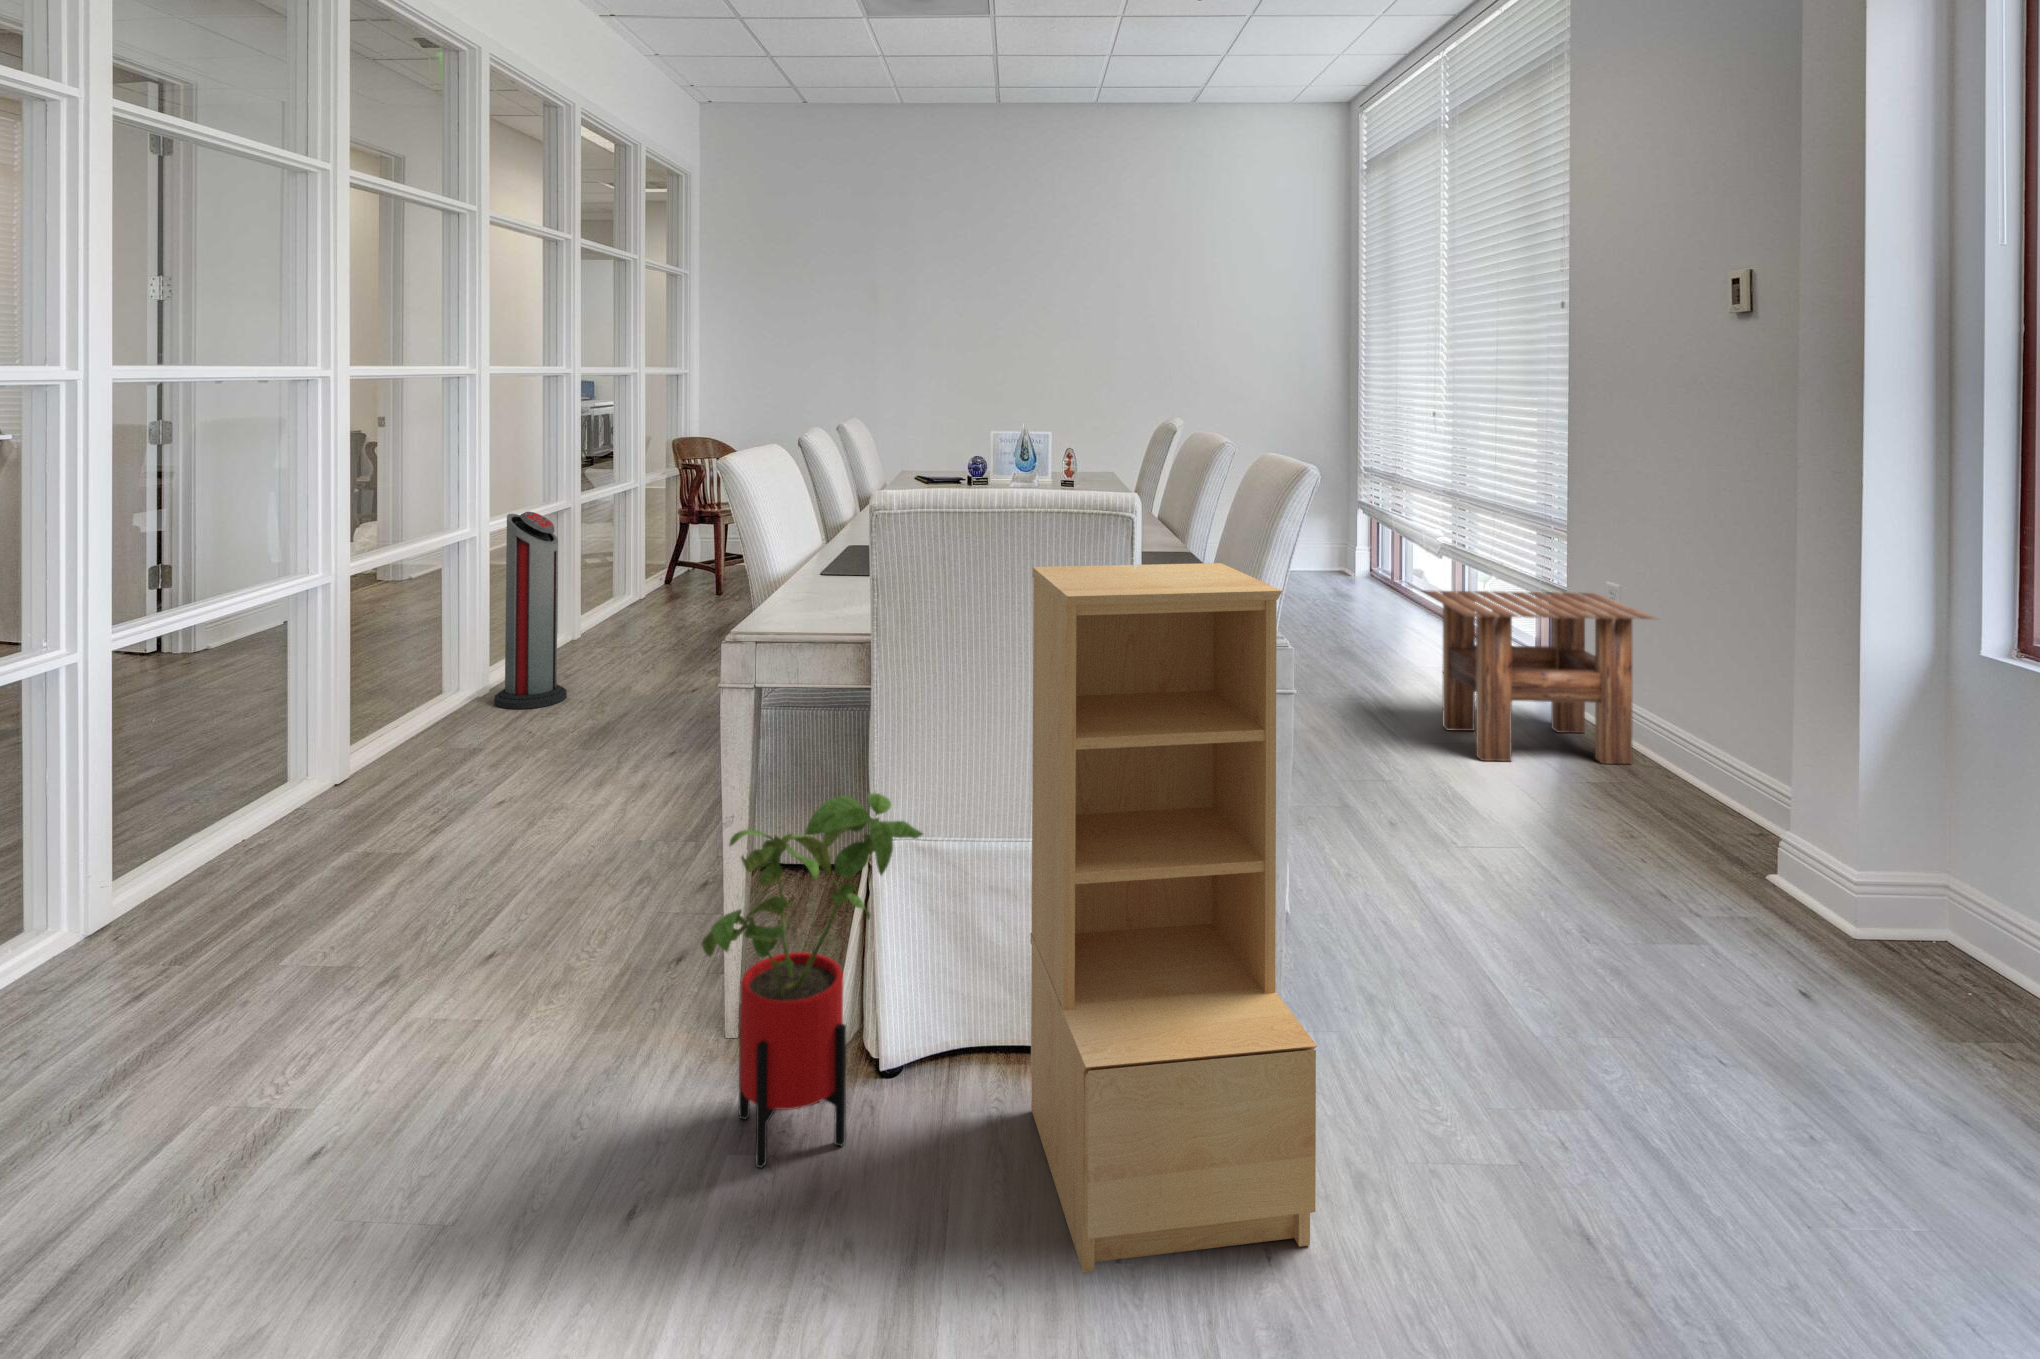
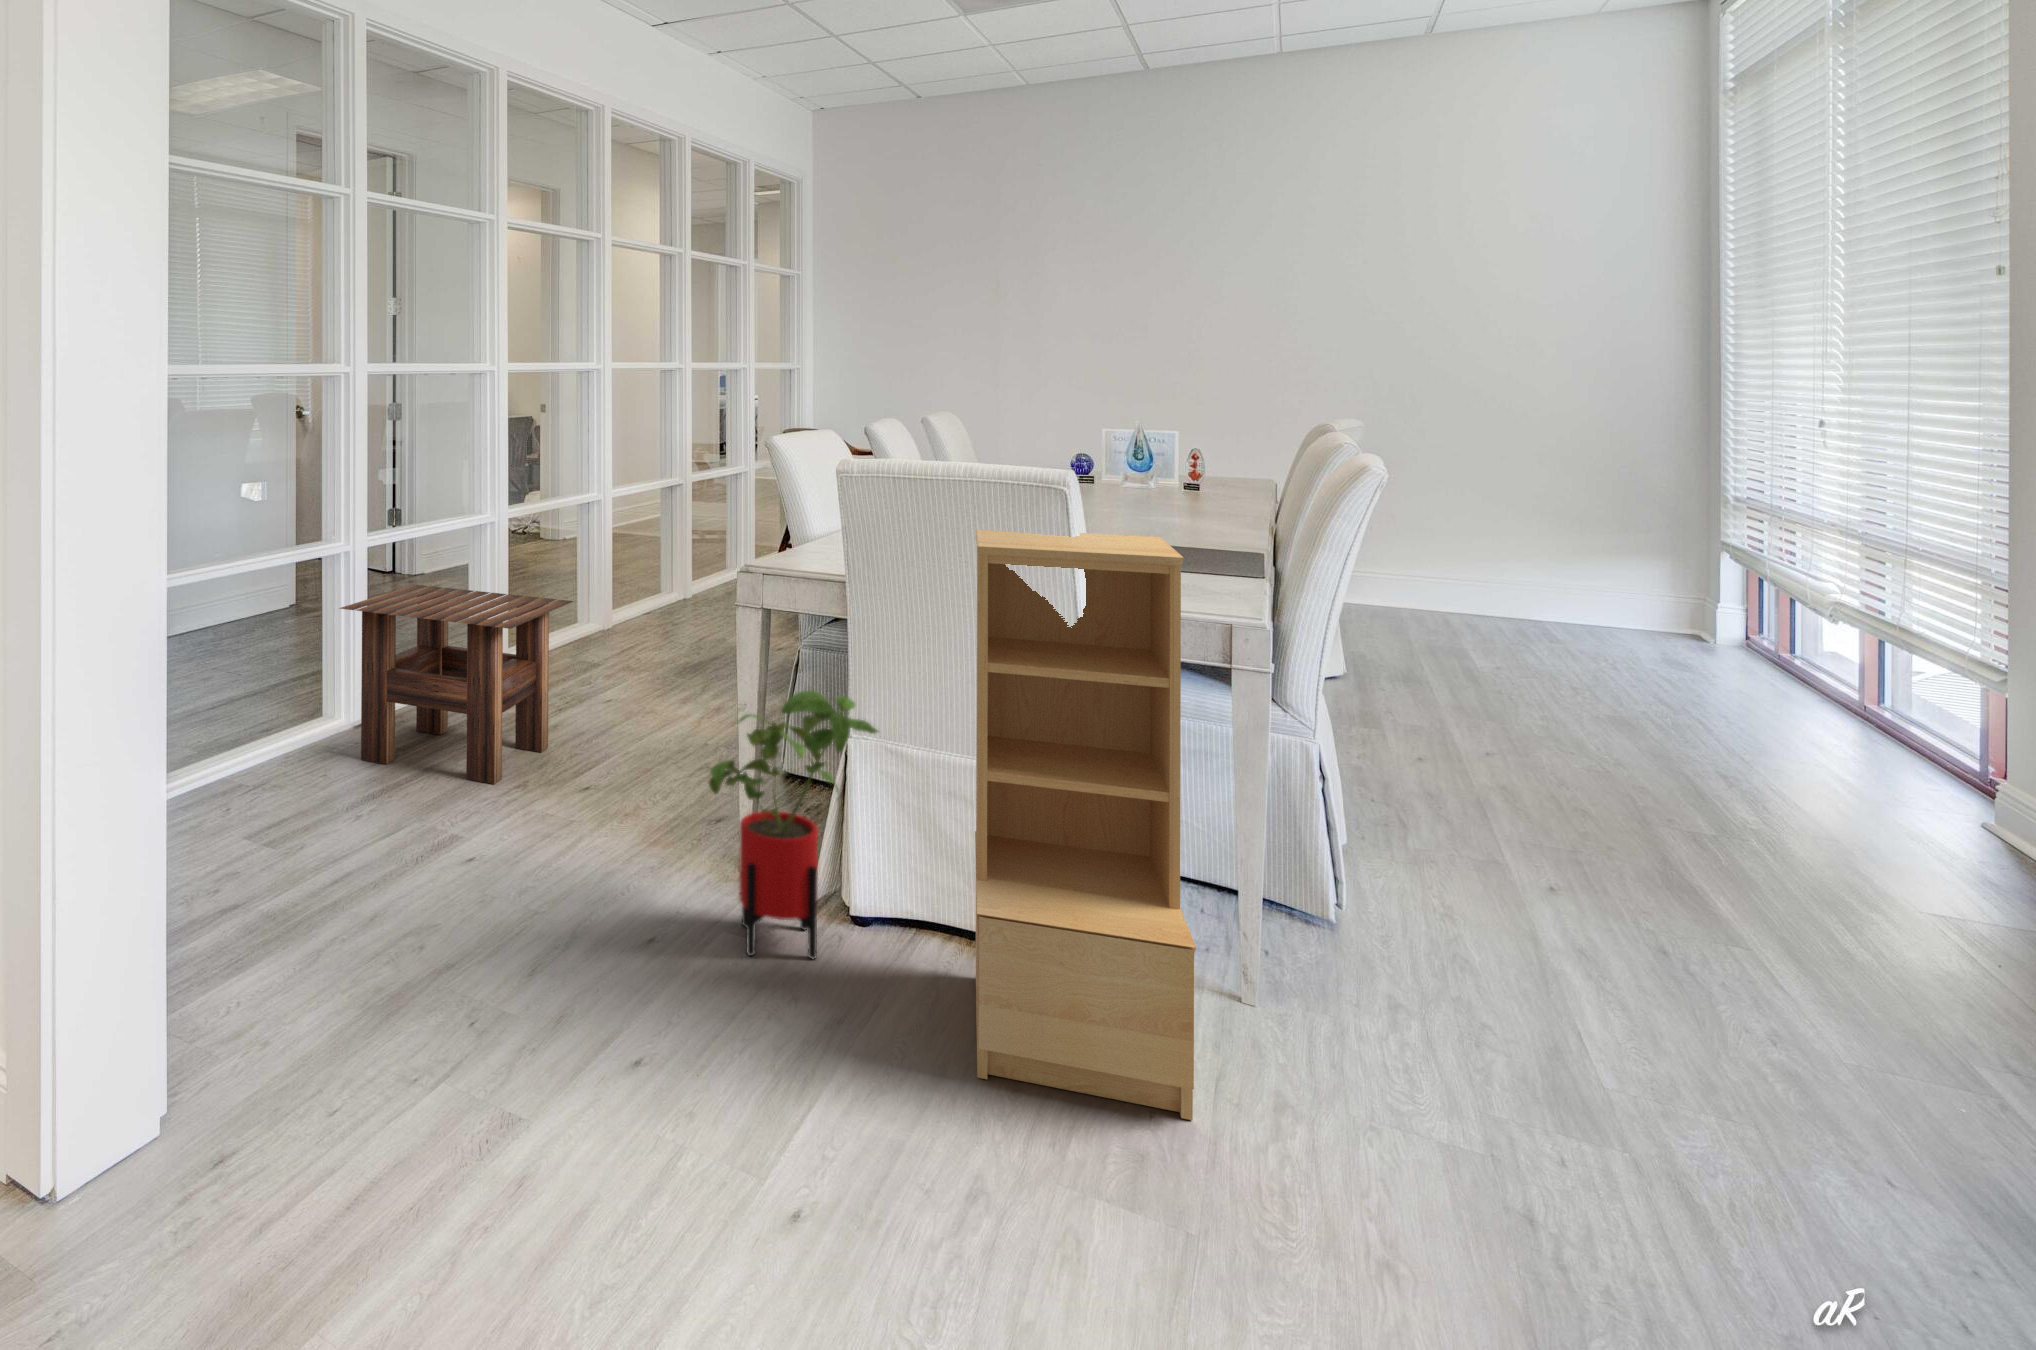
air purifier: present [494,512,567,709] -> none [620,480,676,642]
side table: present [1423,590,1655,764] -> present [340,585,573,784]

